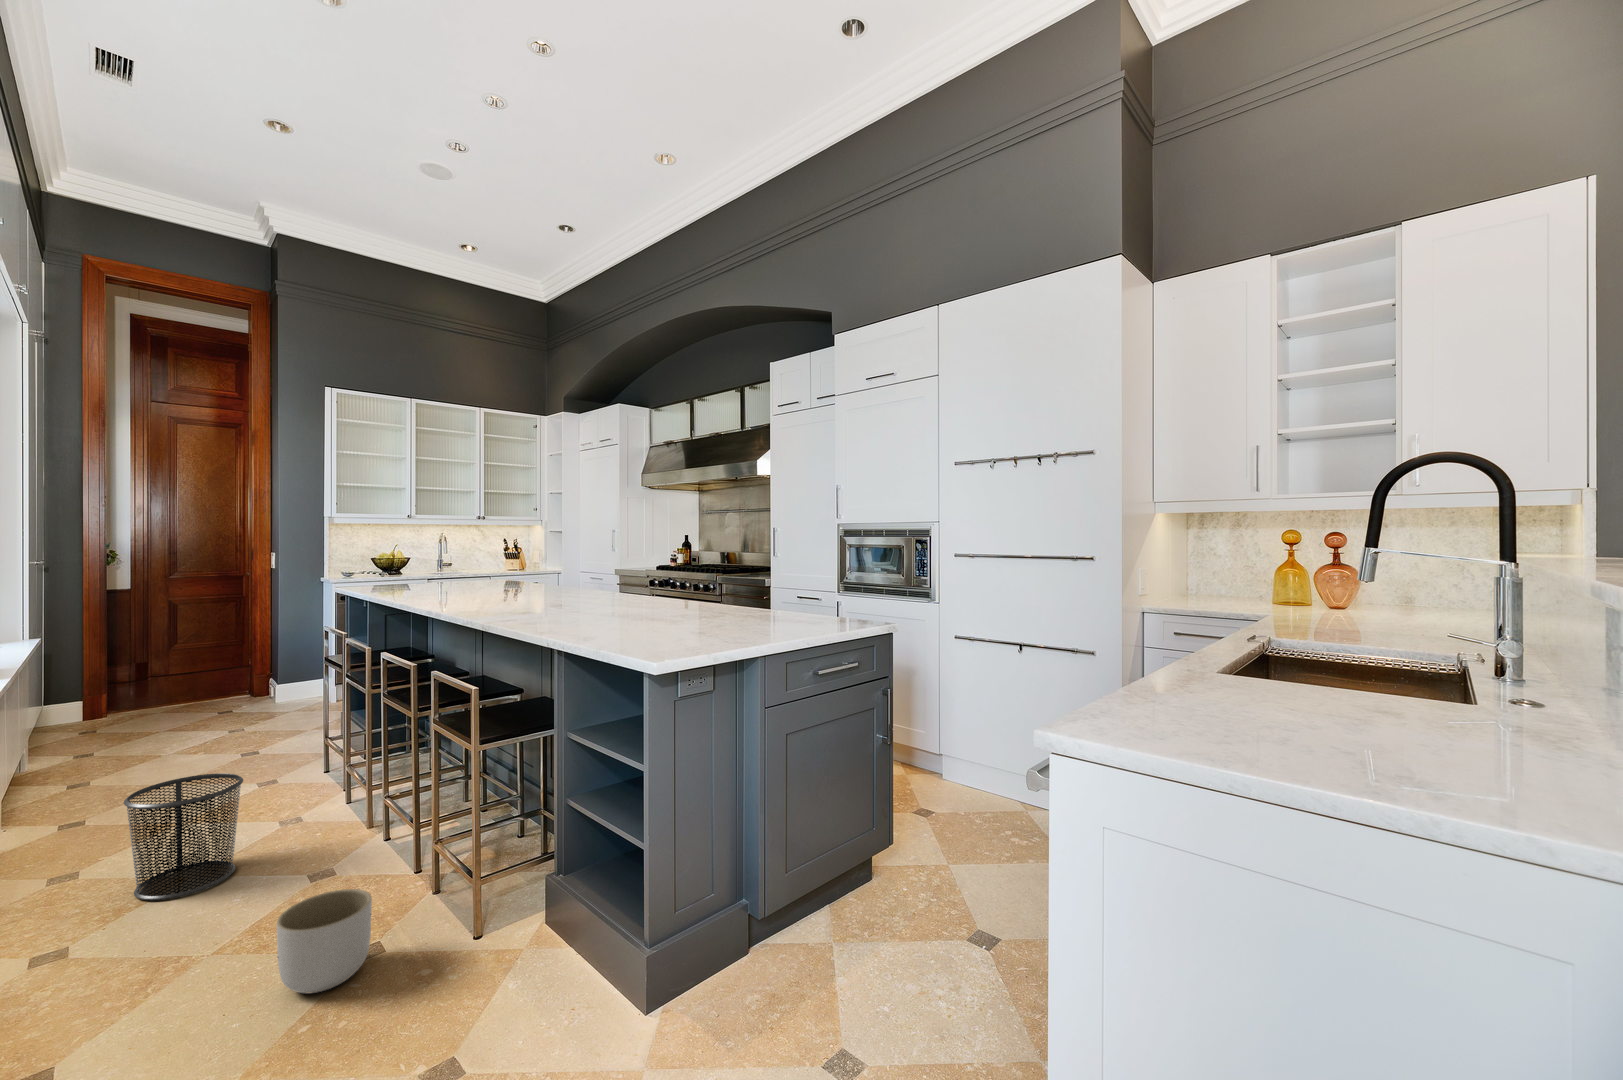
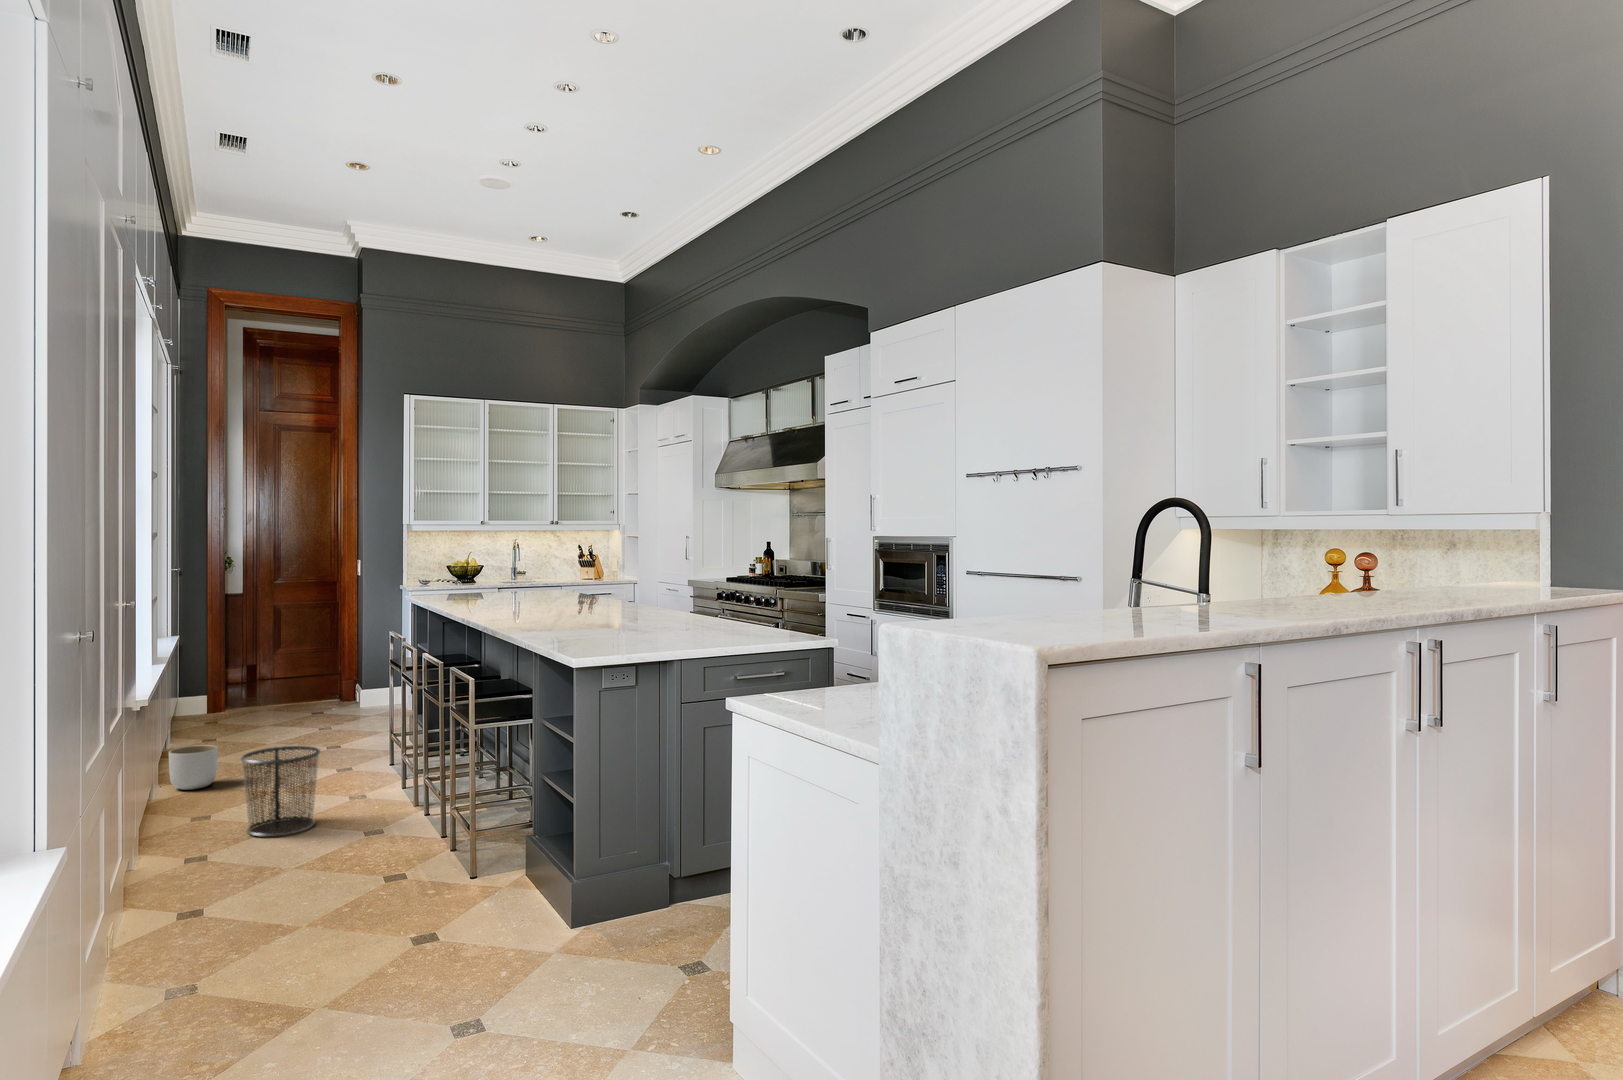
planter: present [277,889,372,994] -> present [169,745,218,790]

